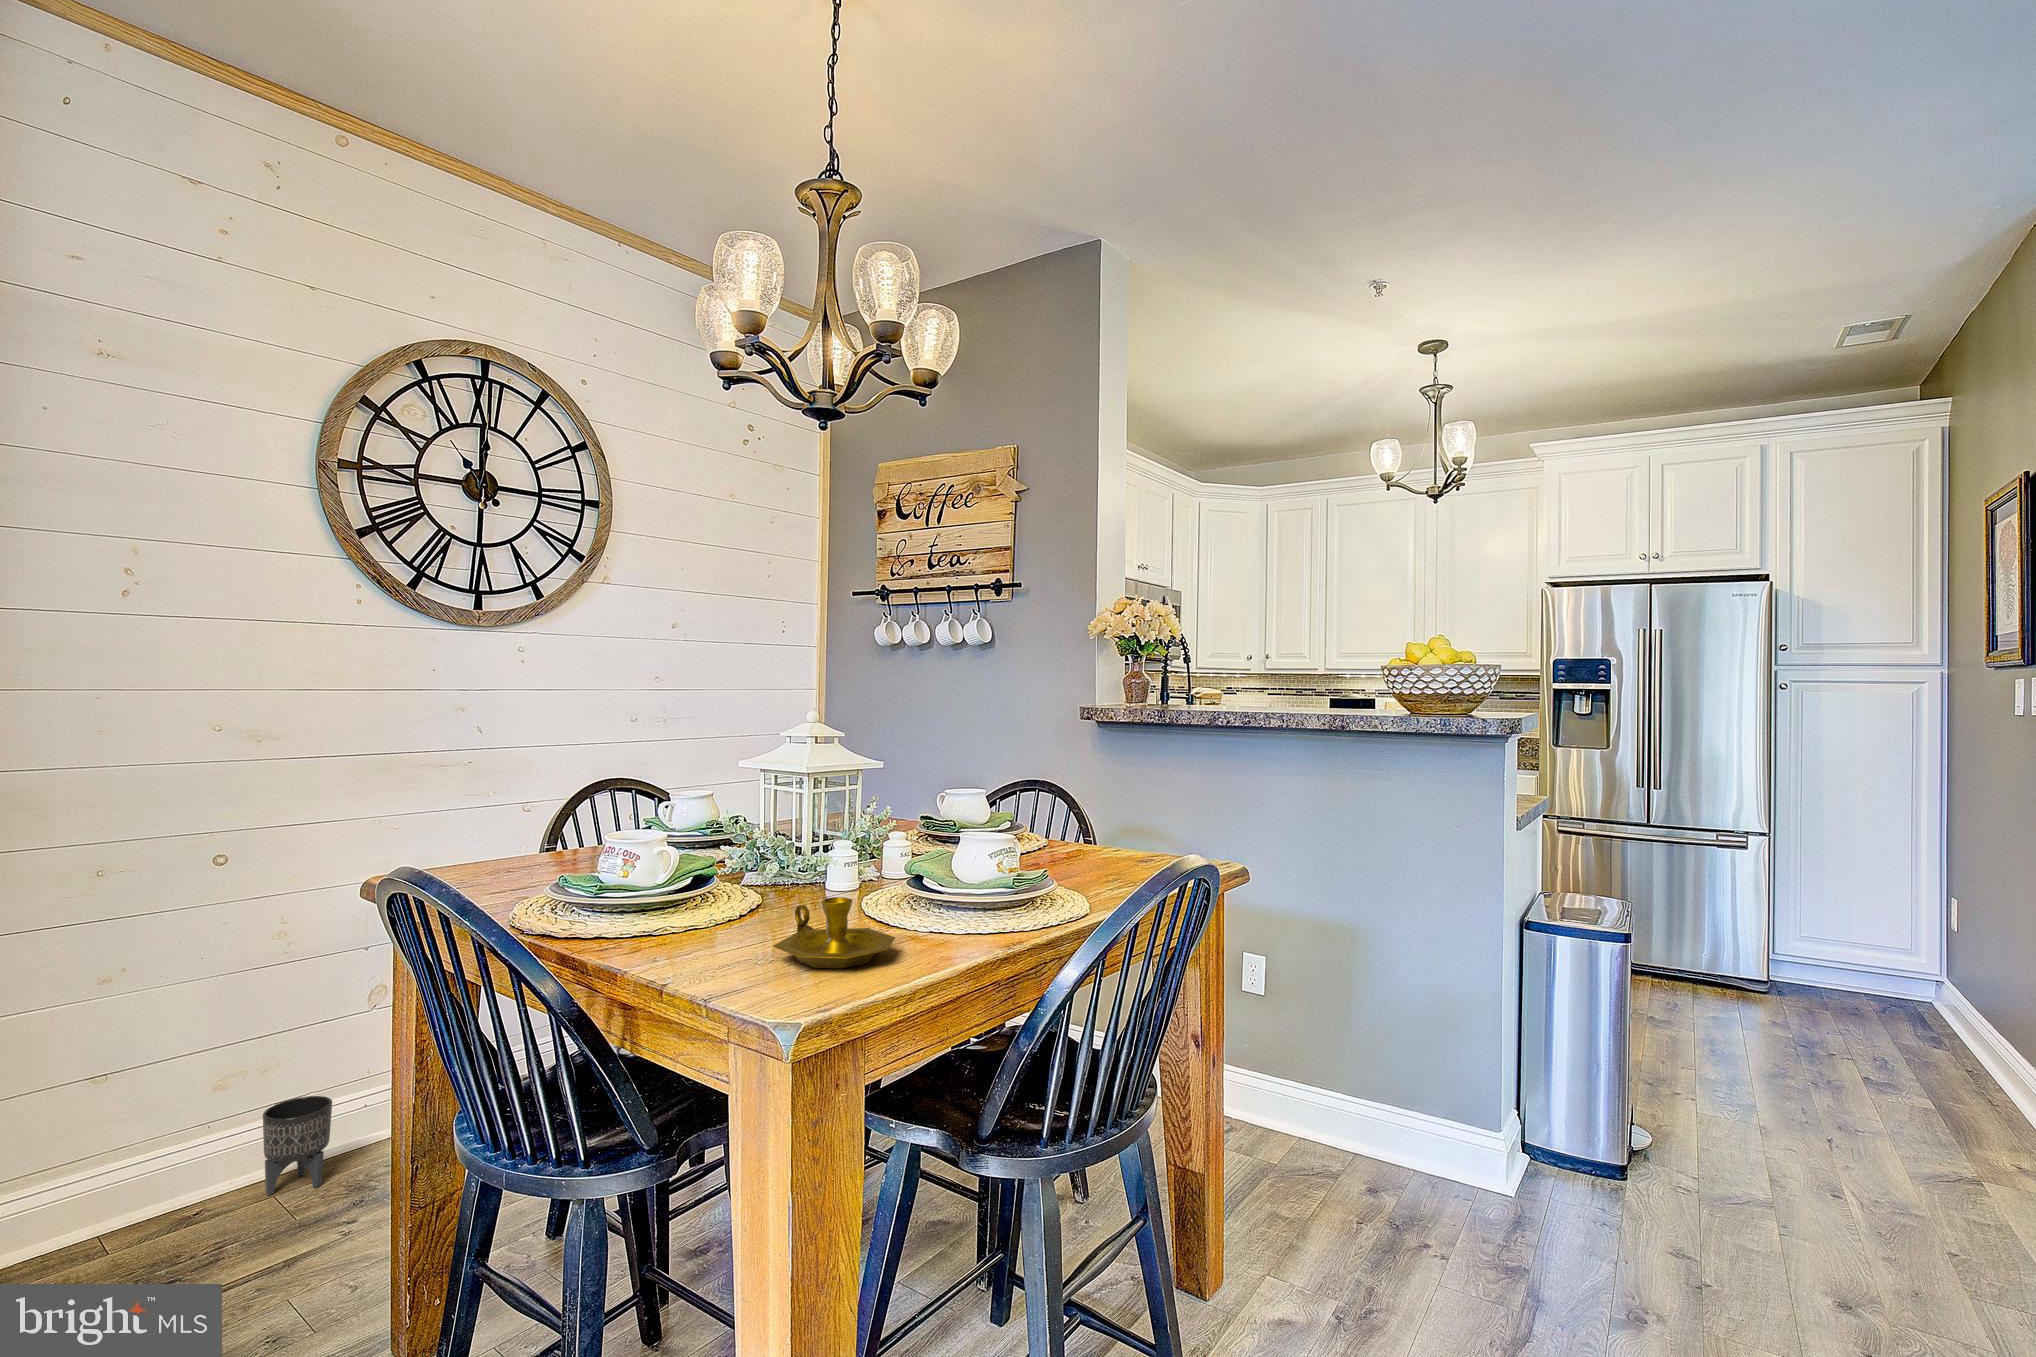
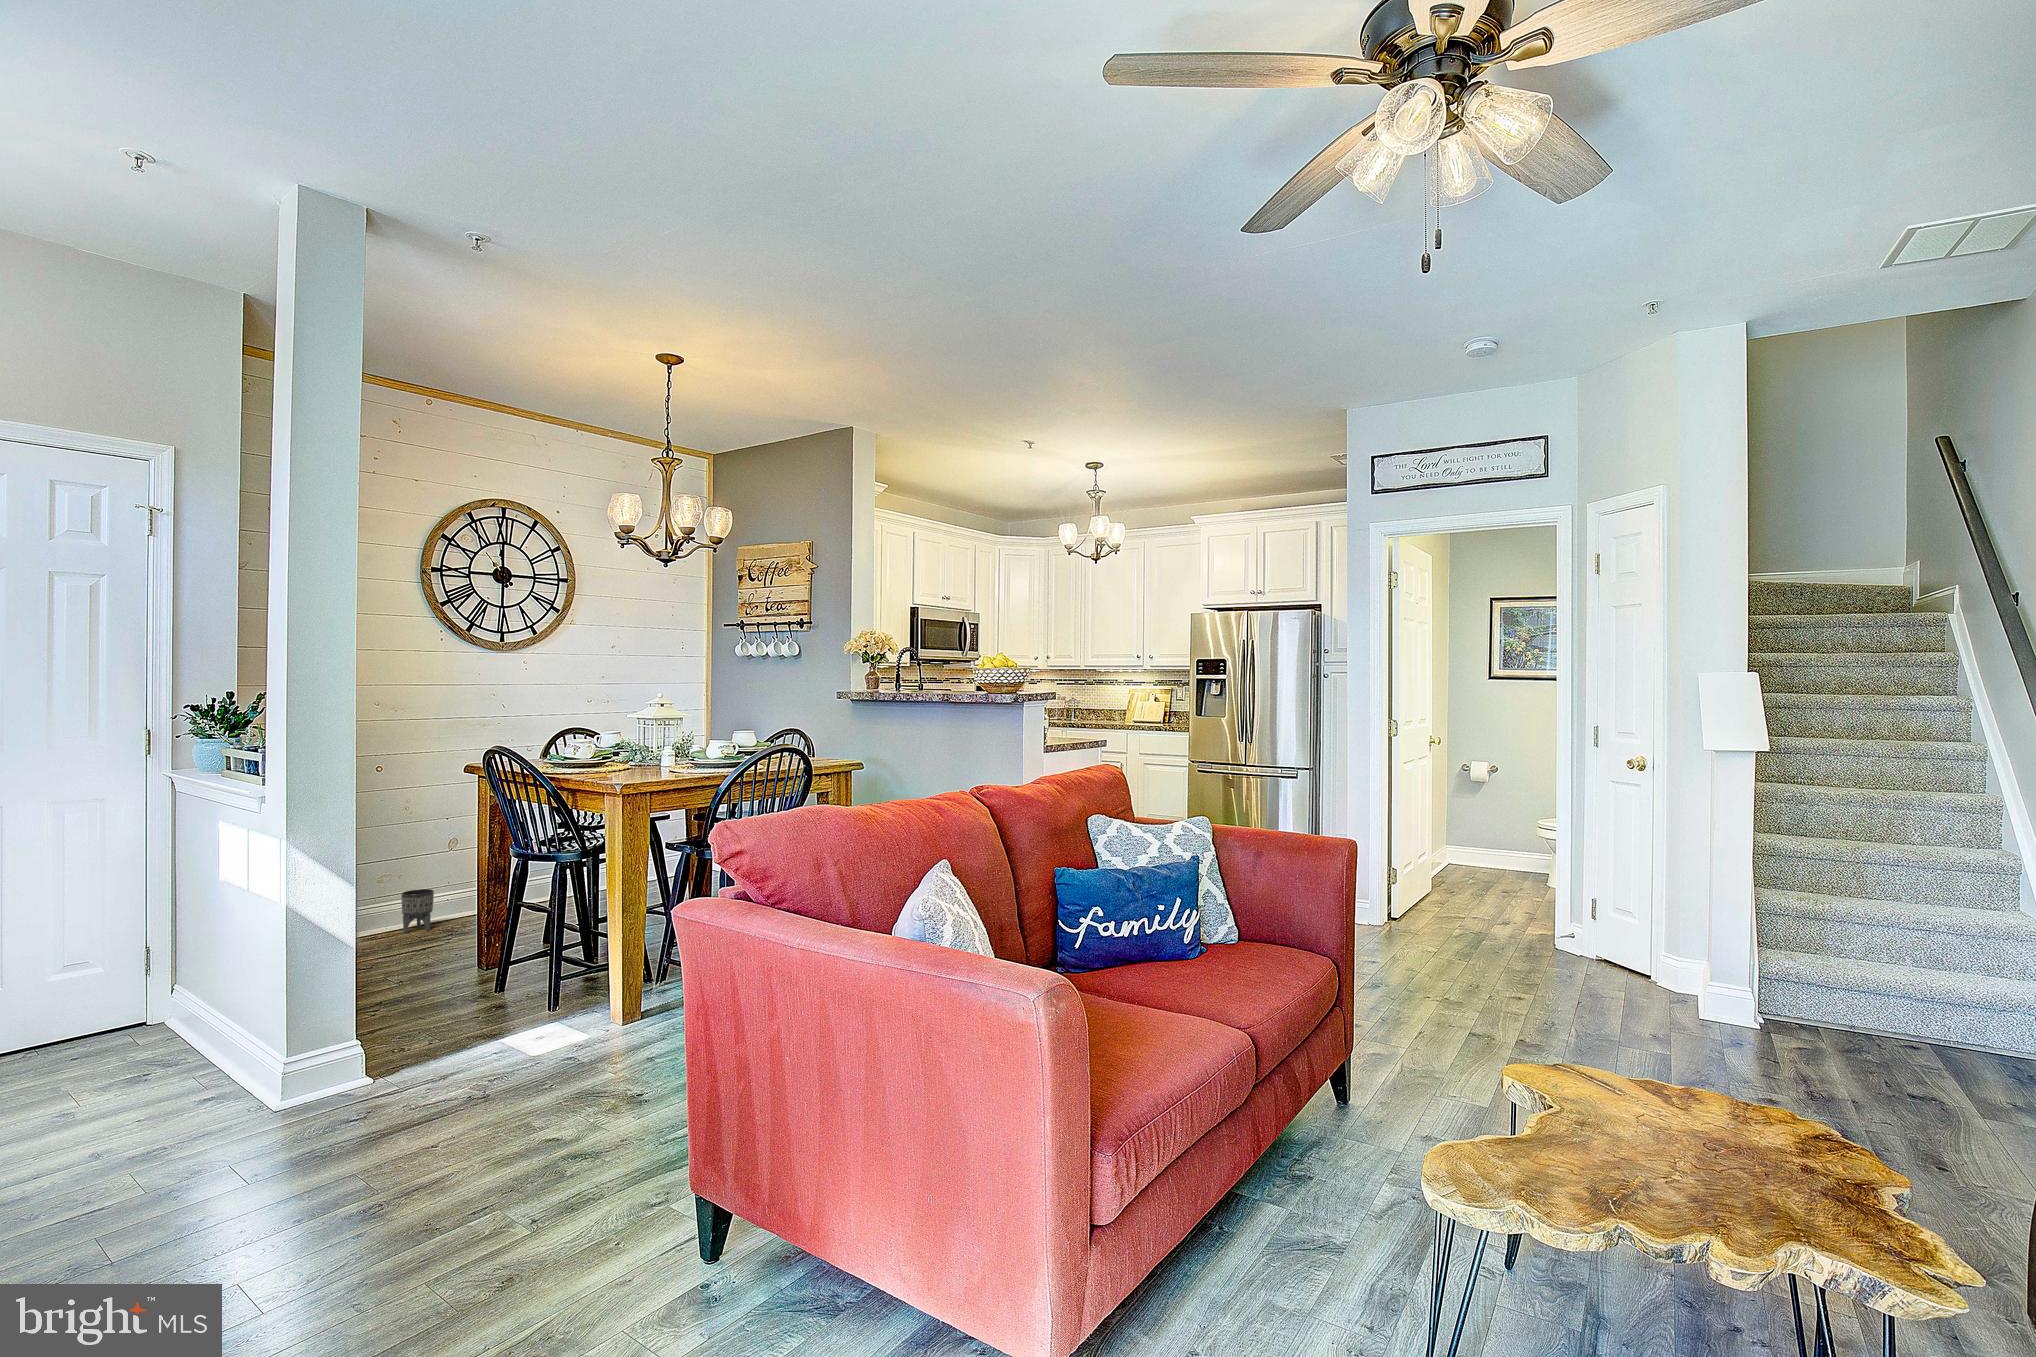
candlestick: present [773,897,895,968] -> none [617,756,665,778]

